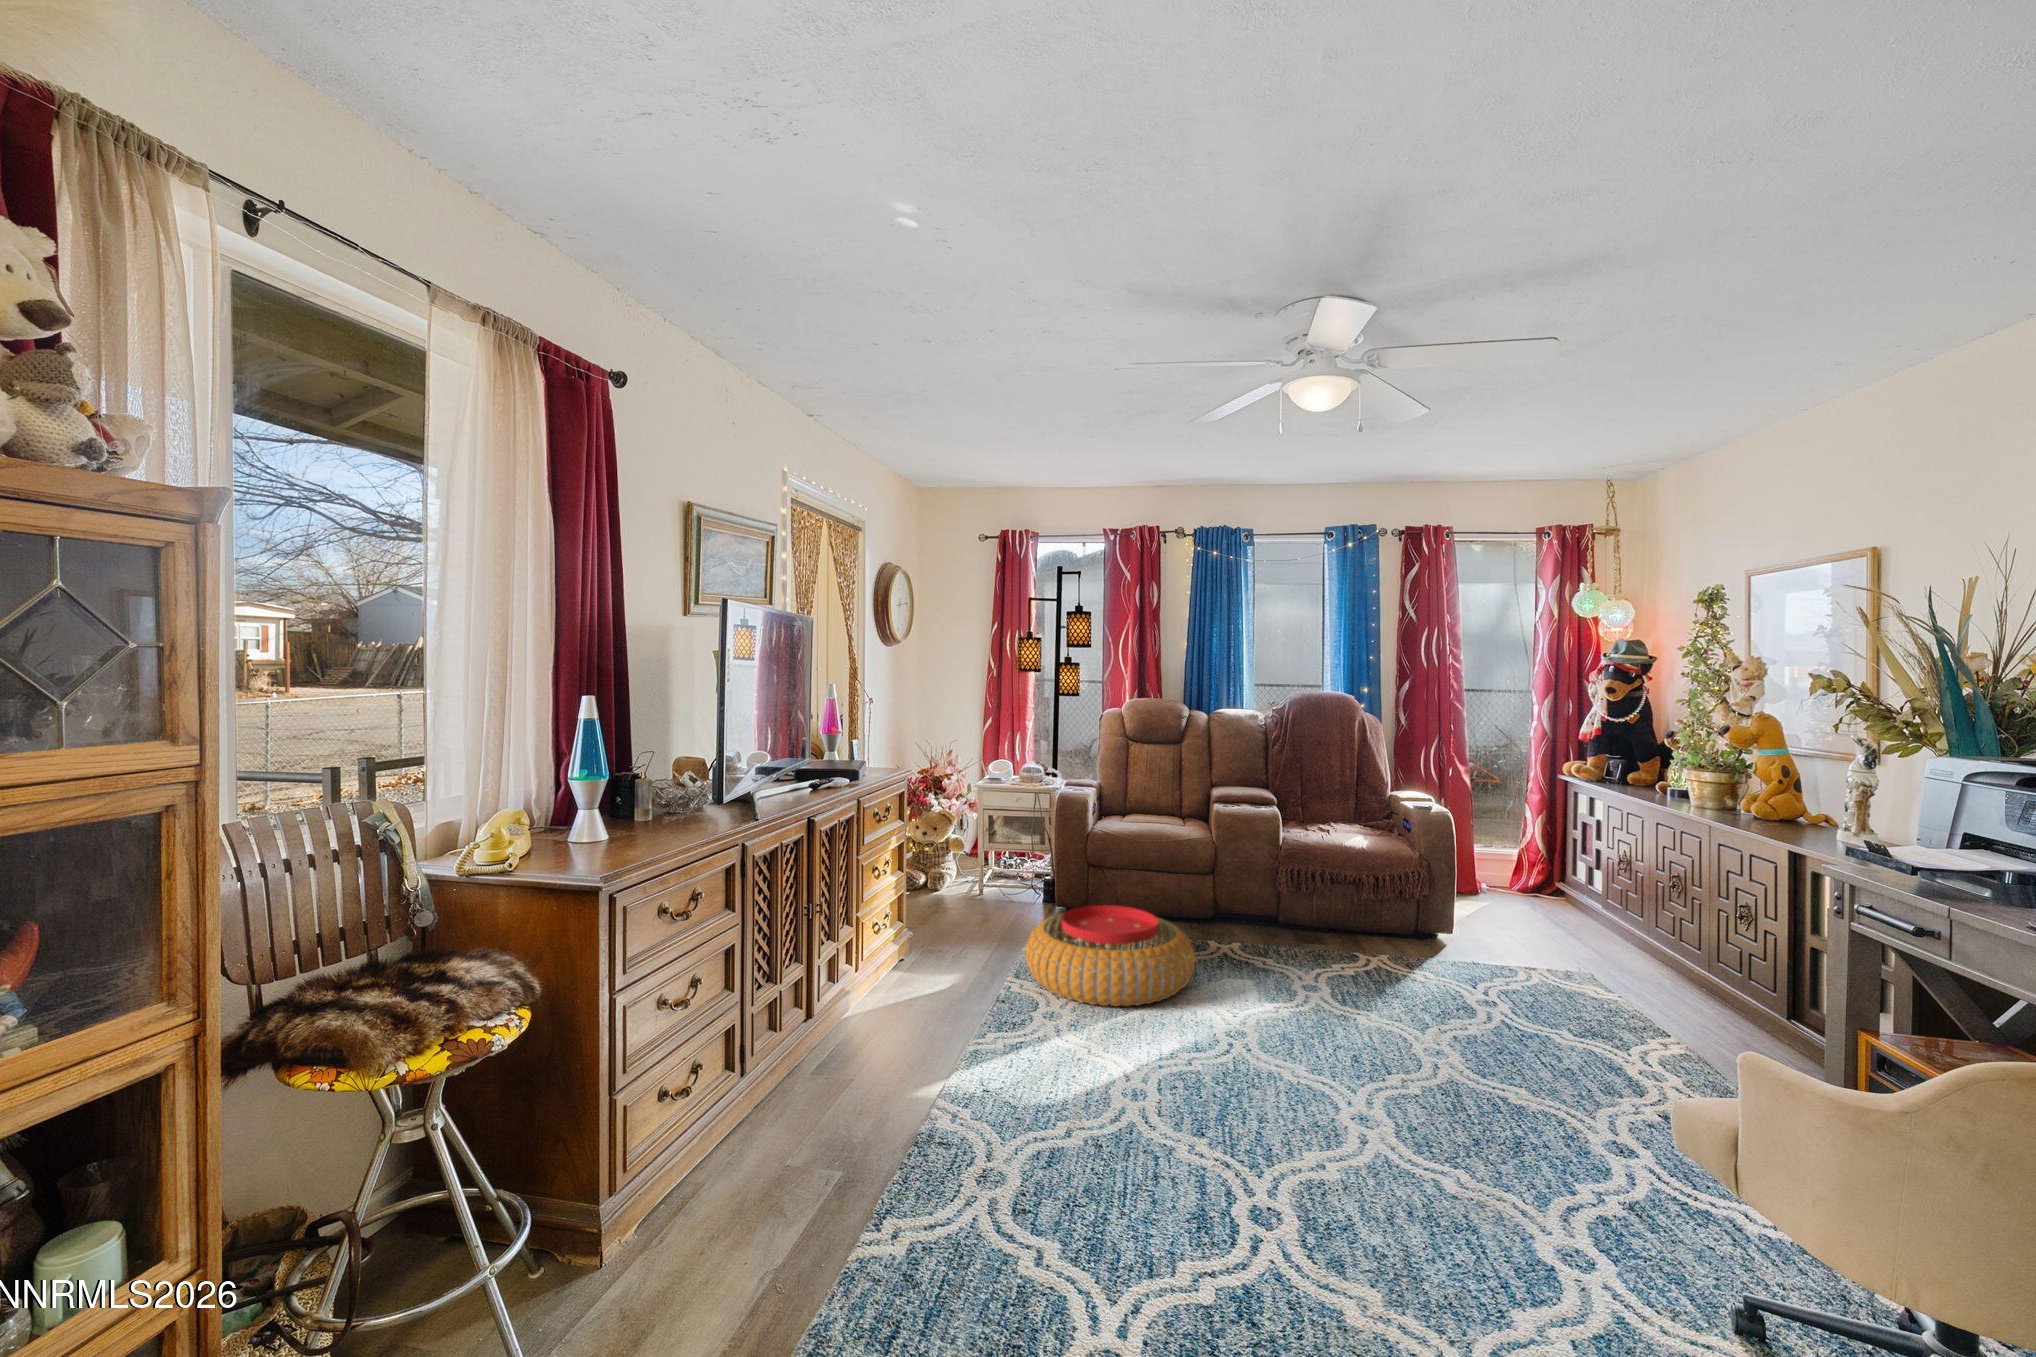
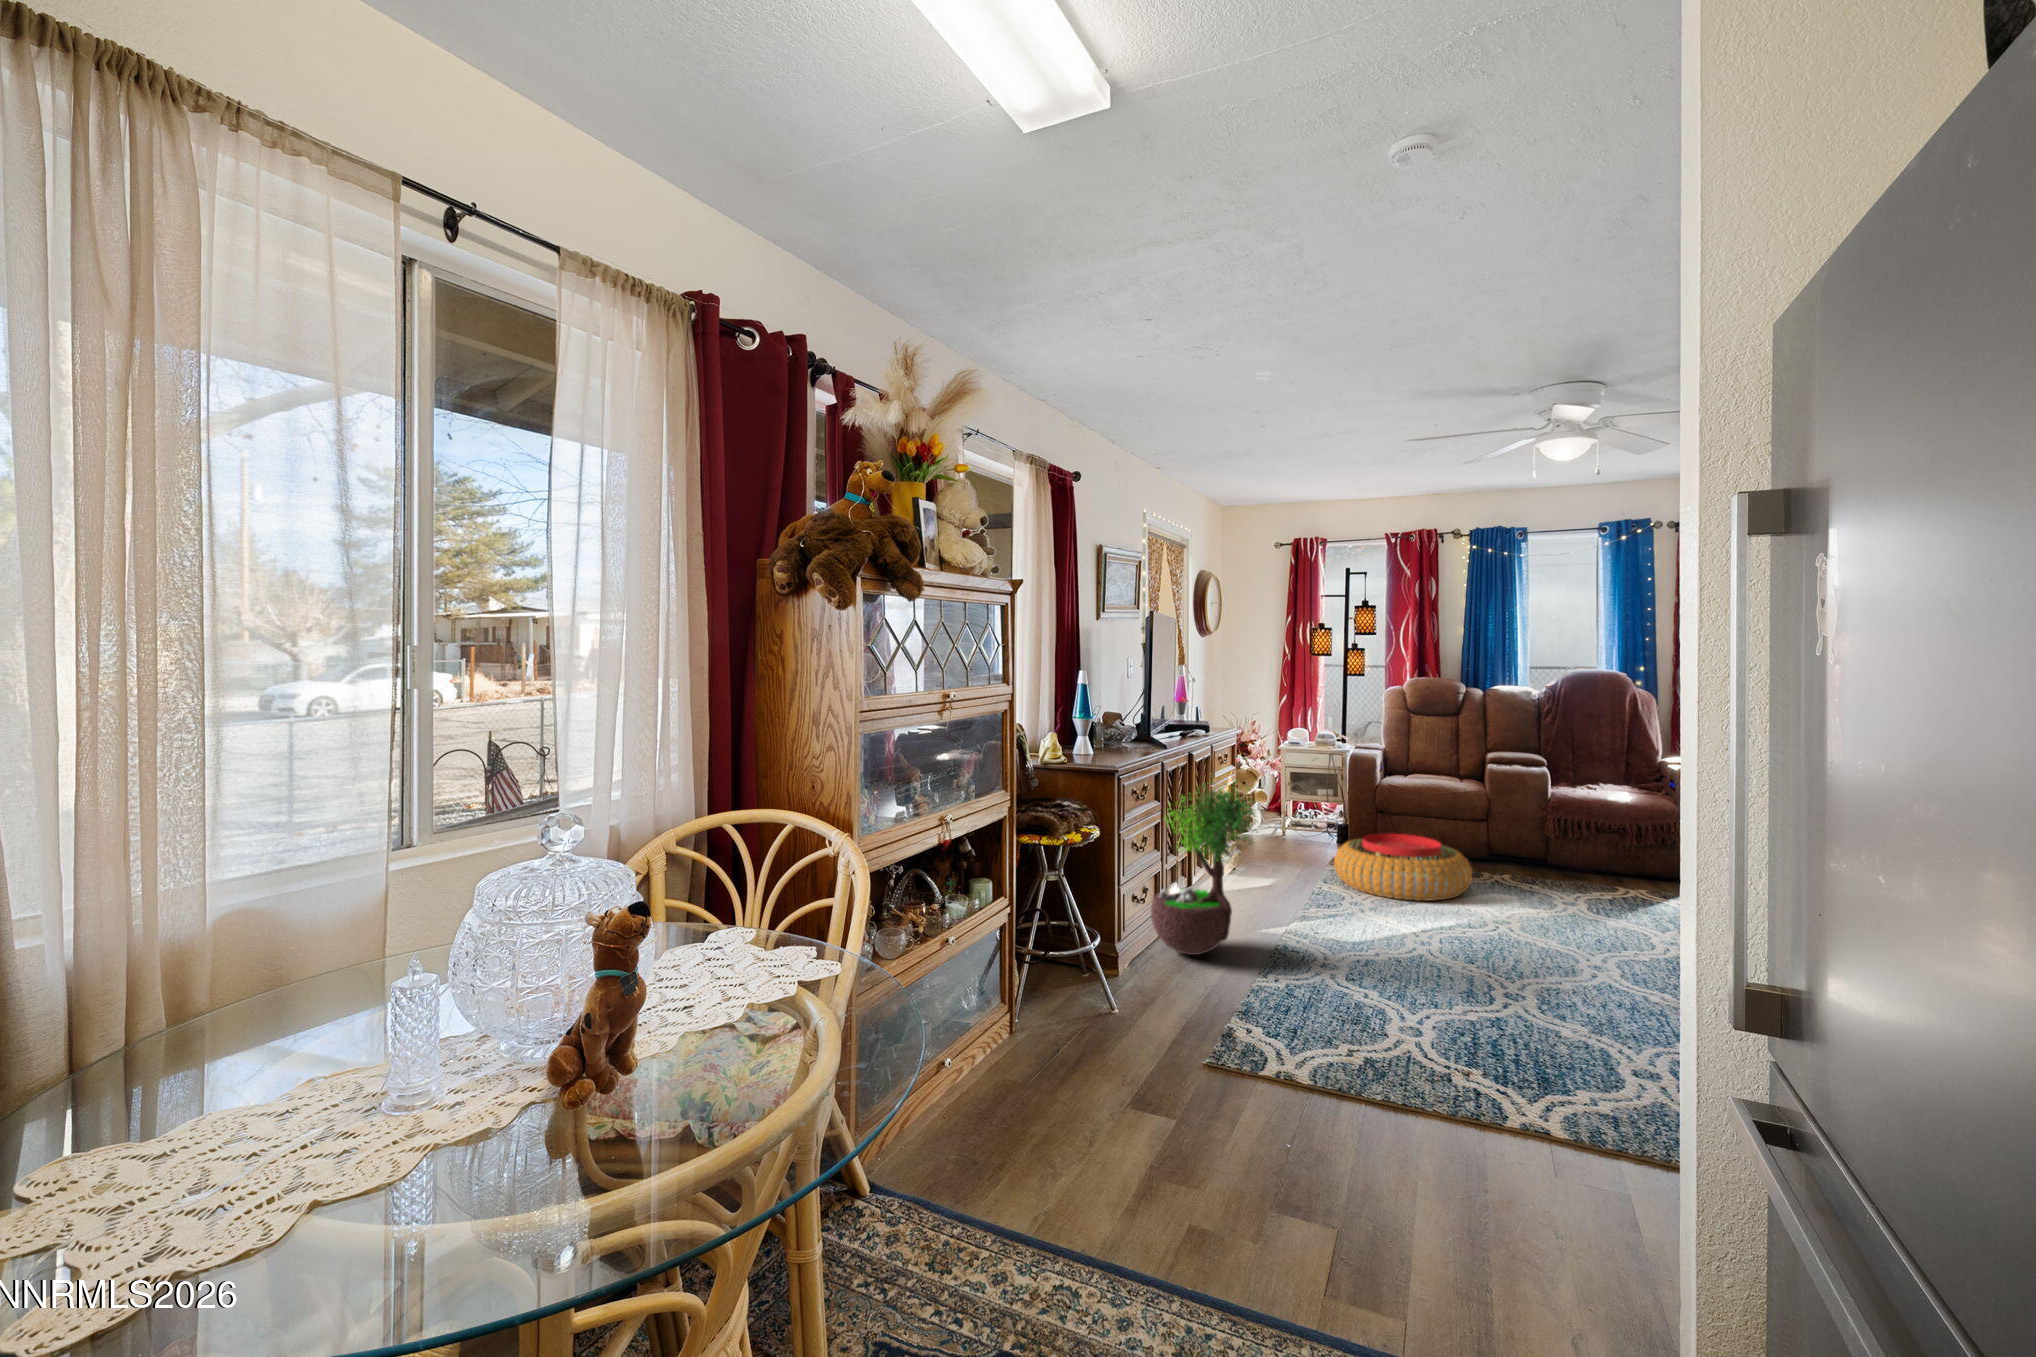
potted tree: none [685,872,870,1190] -> present [1151,780,1255,955]

